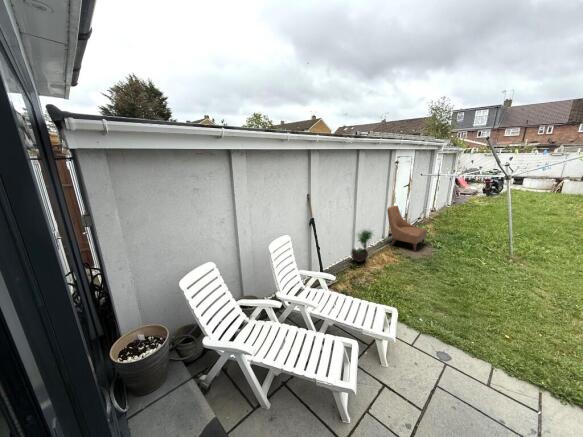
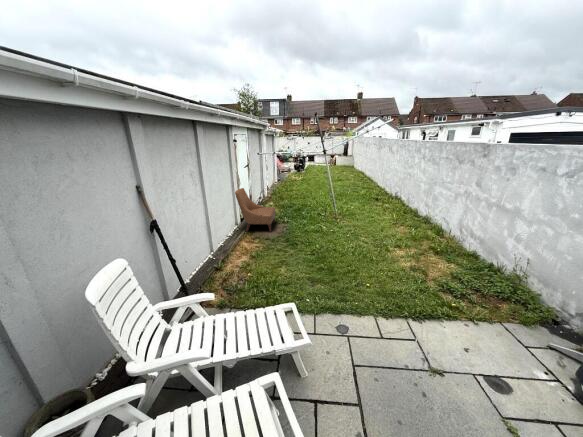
potted tree: present [351,230,372,262] -> none [210,217,234,260]

